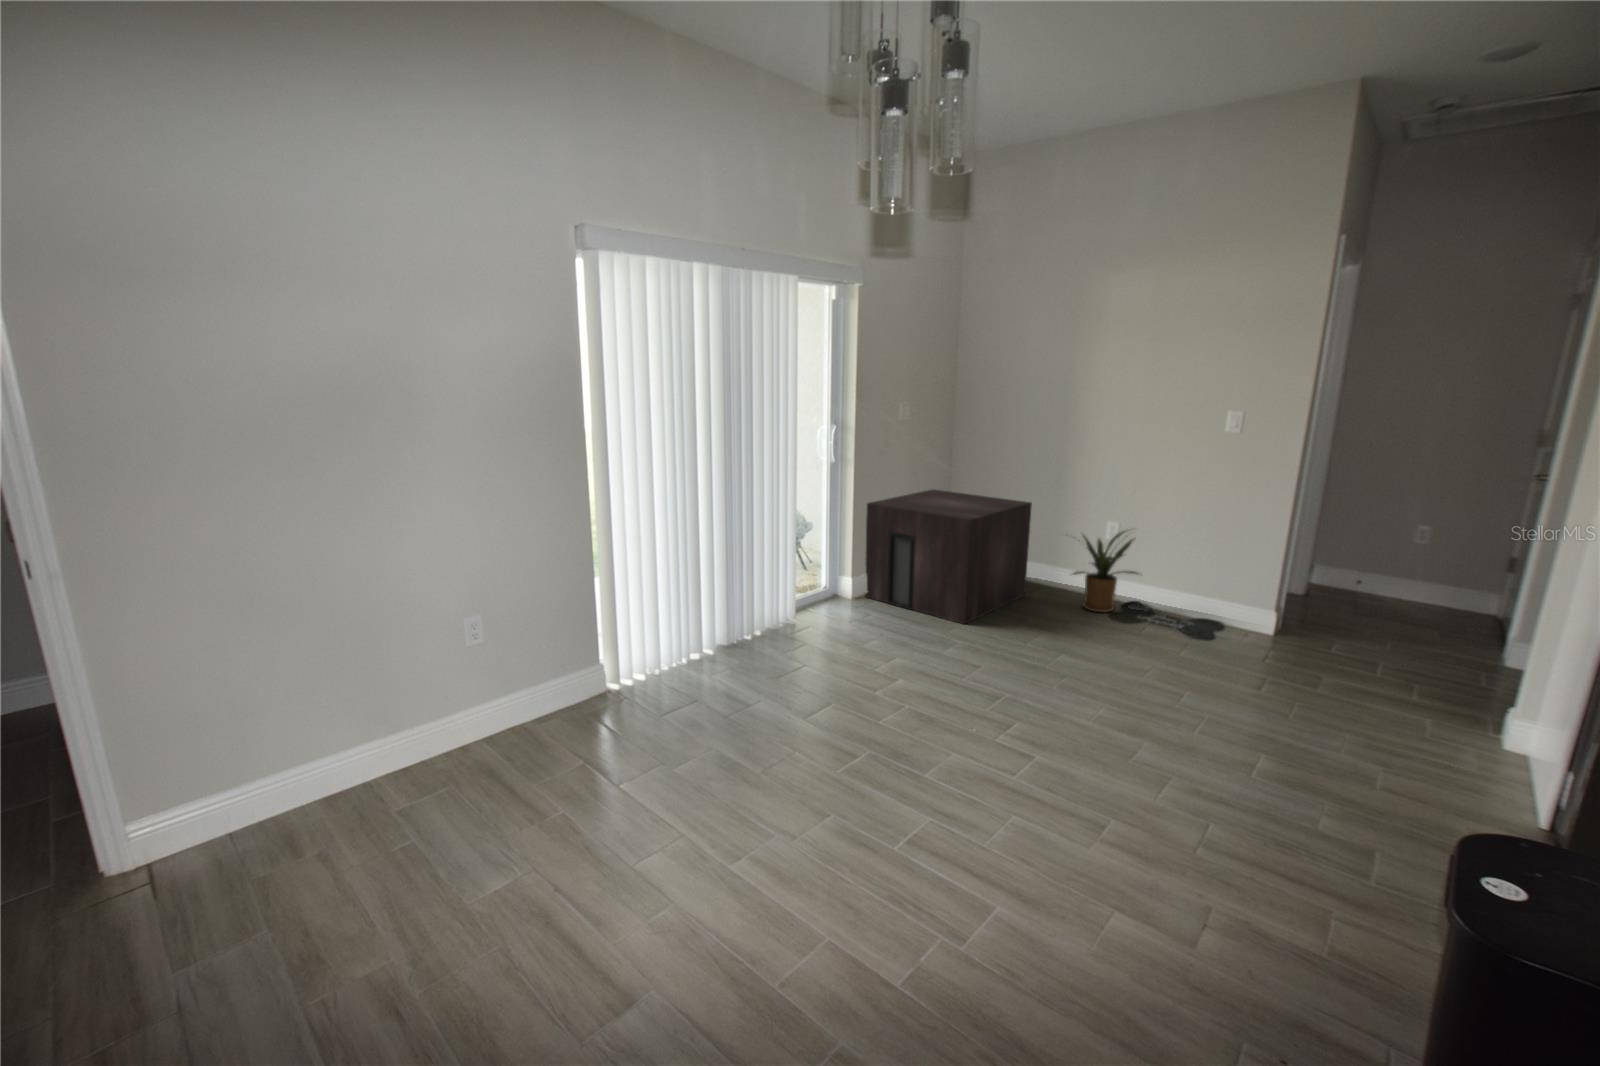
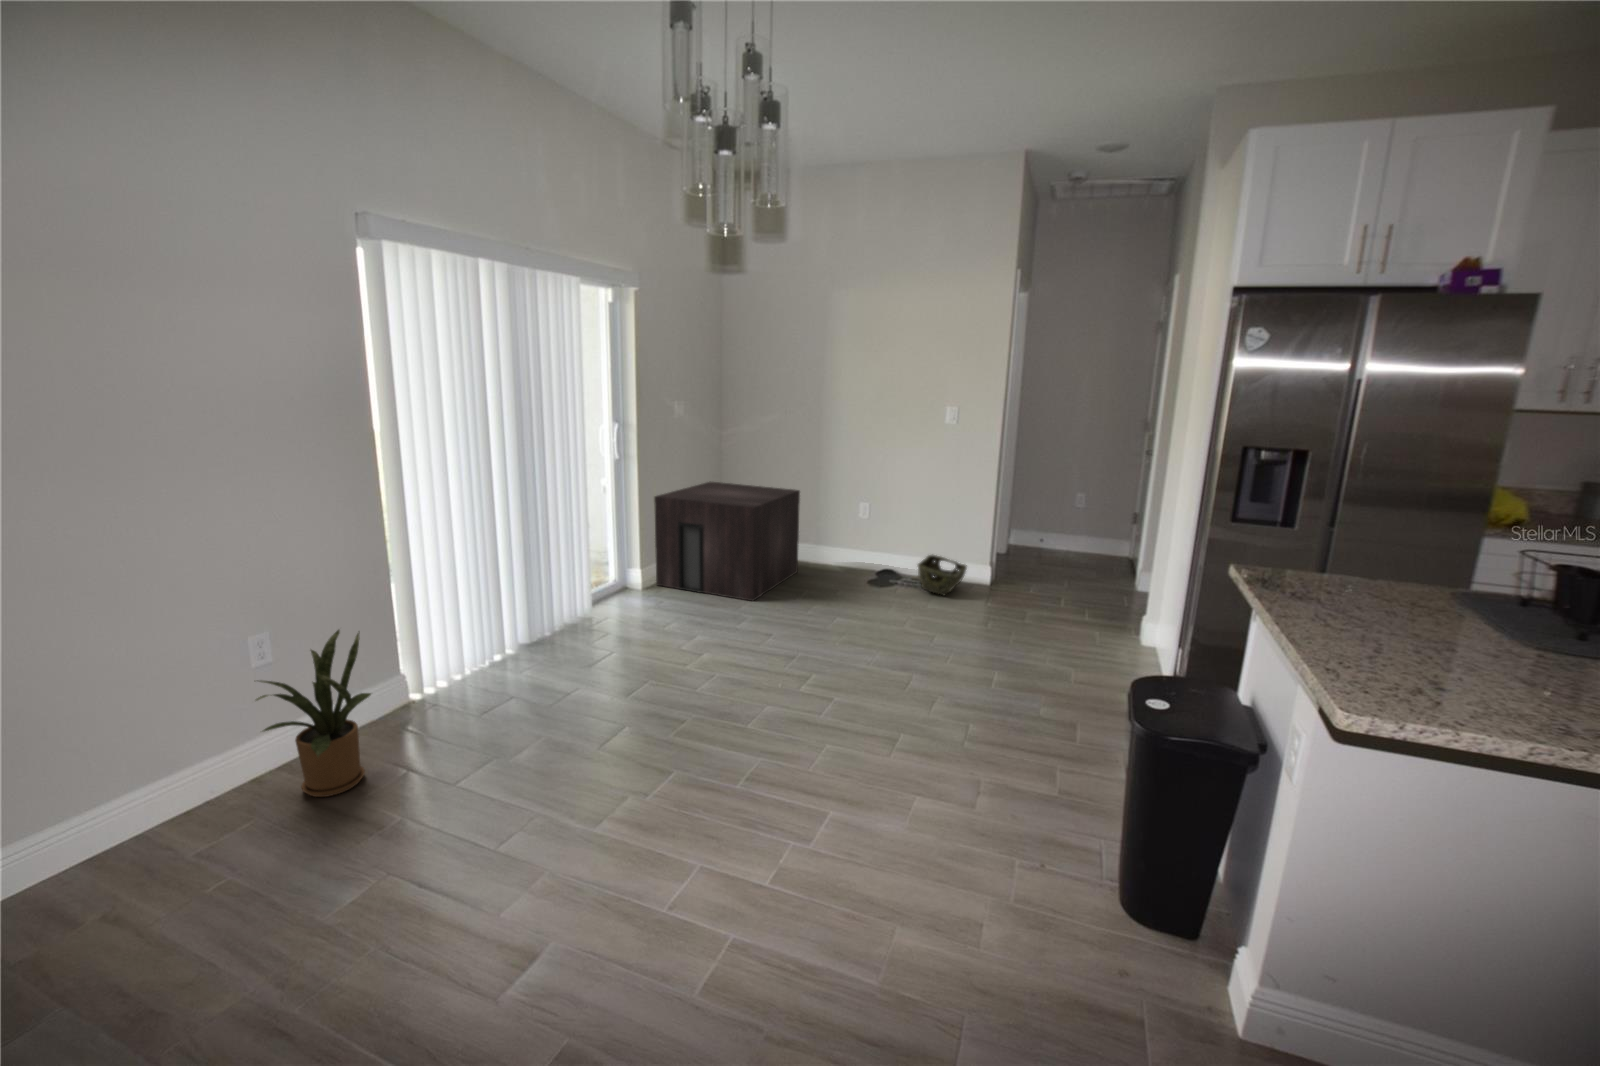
house plant: present [1073,529,1138,613] -> present [256,630,371,797]
woven basket: none [1174,588,1247,641] -> present [918,555,967,596]

